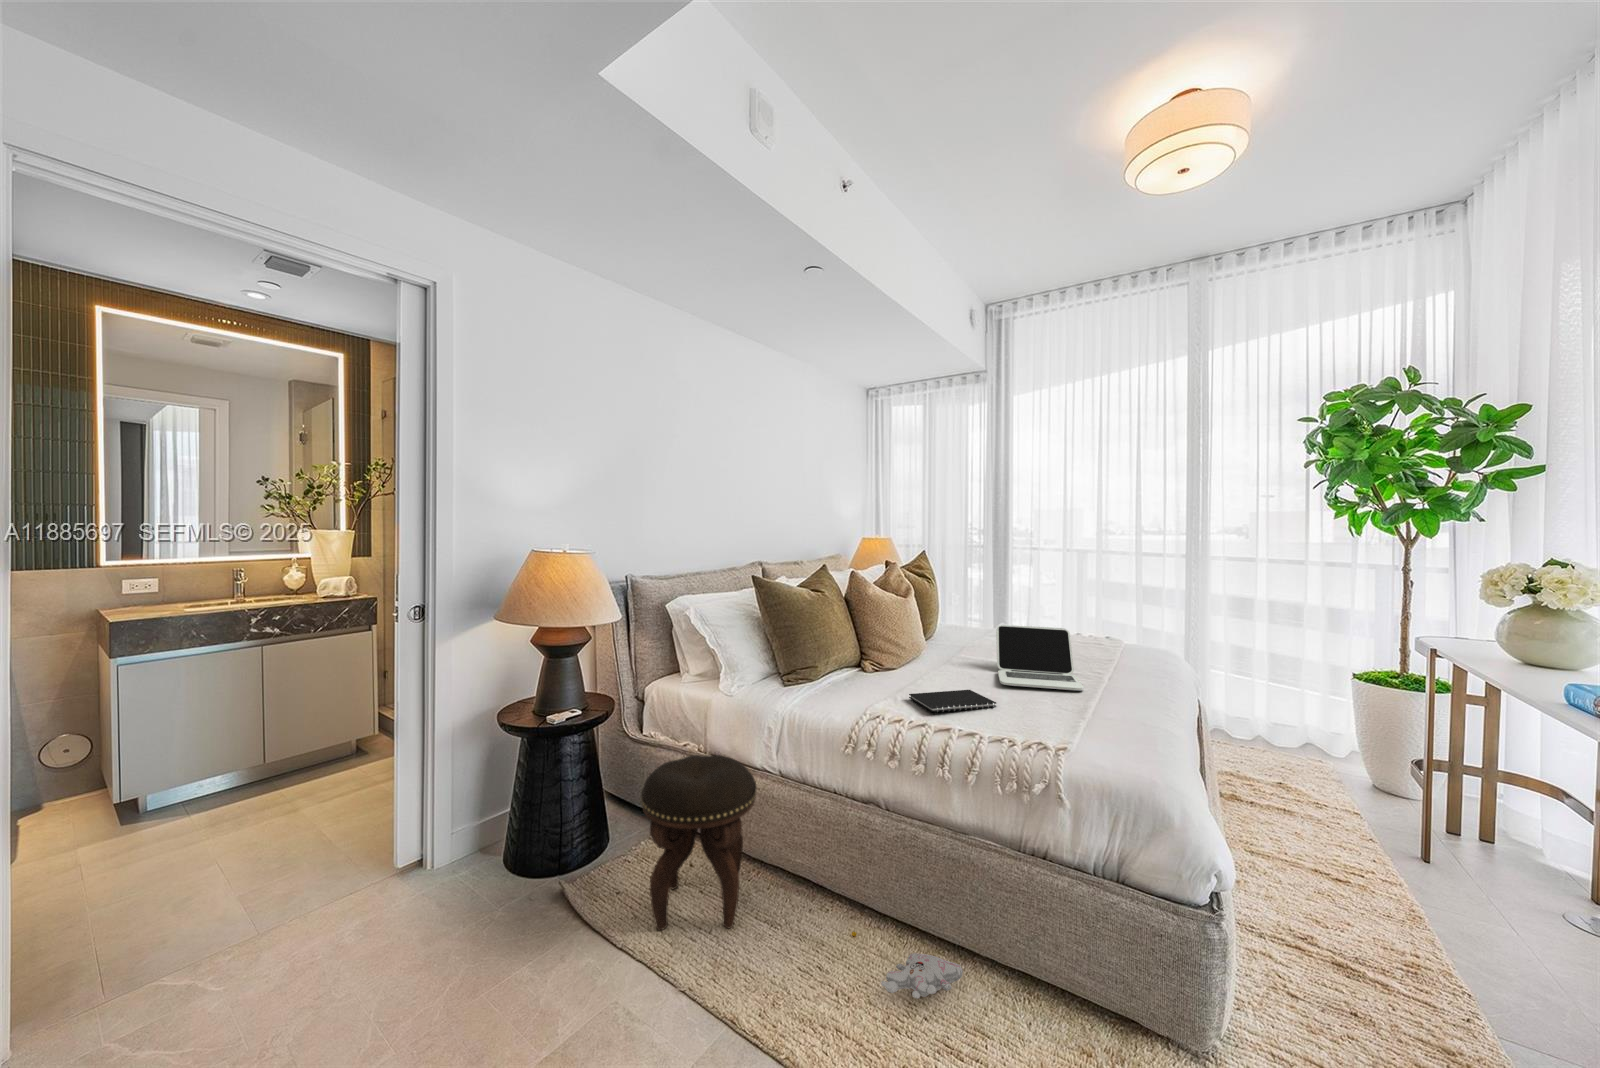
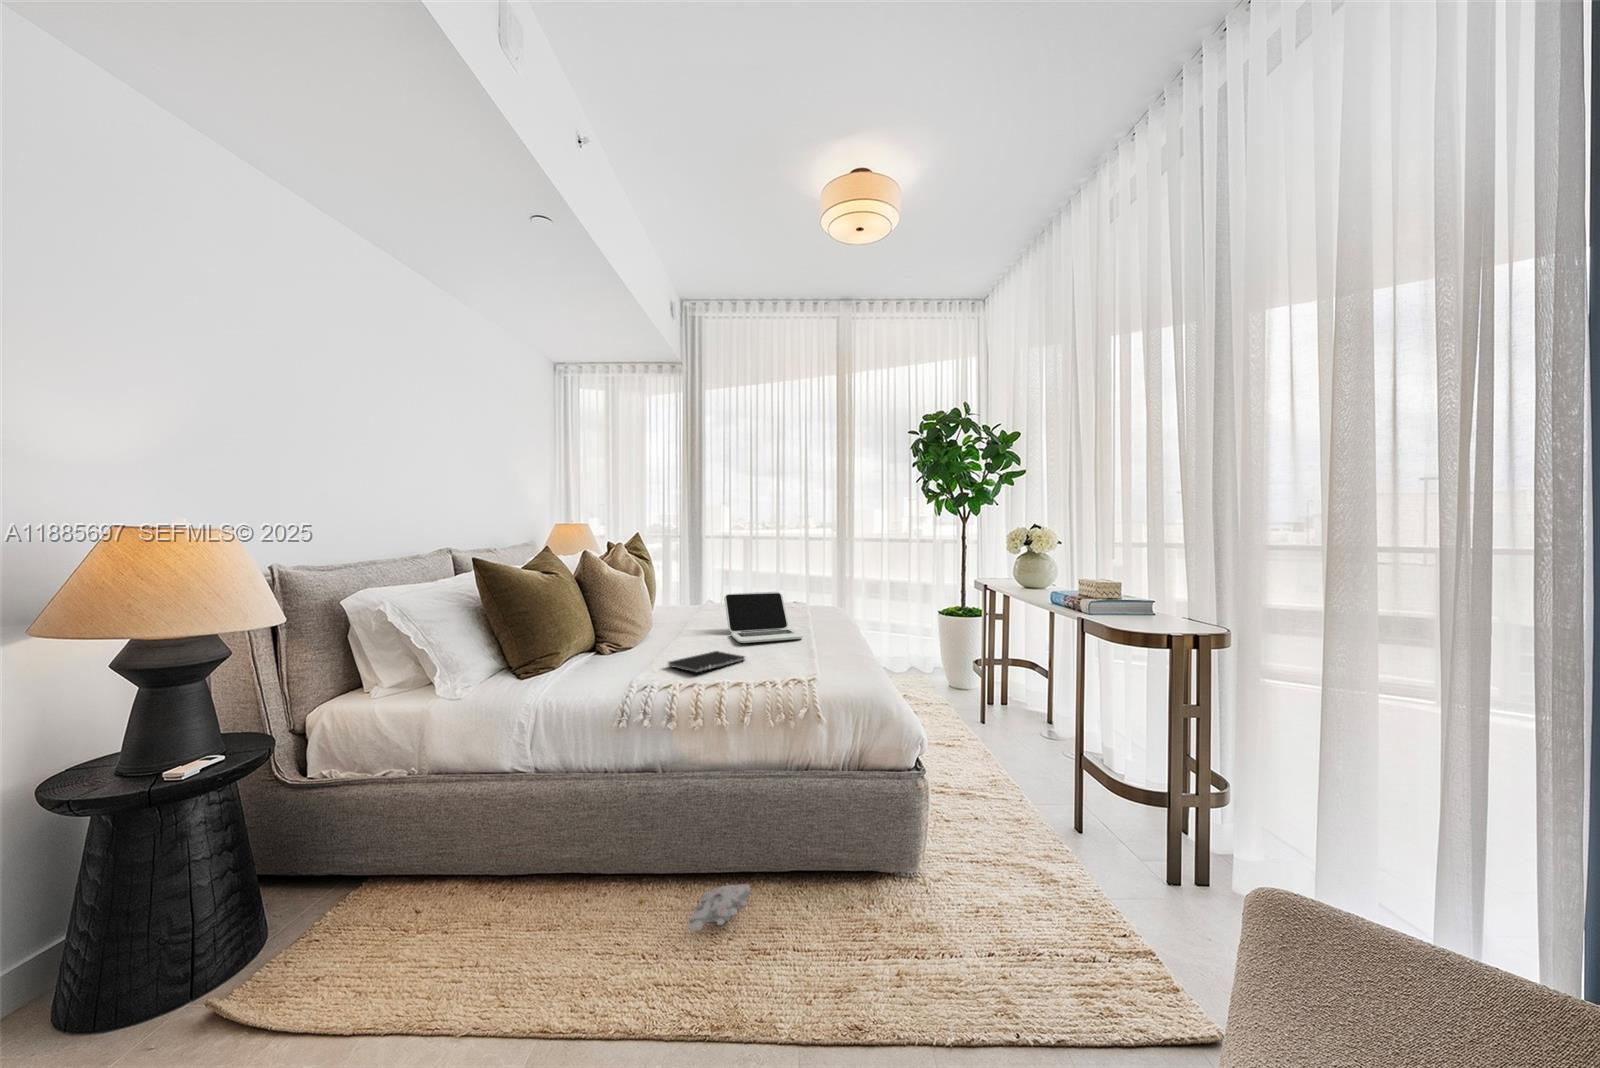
footstool: present [641,755,756,930] -> none [361,764,521,992]

